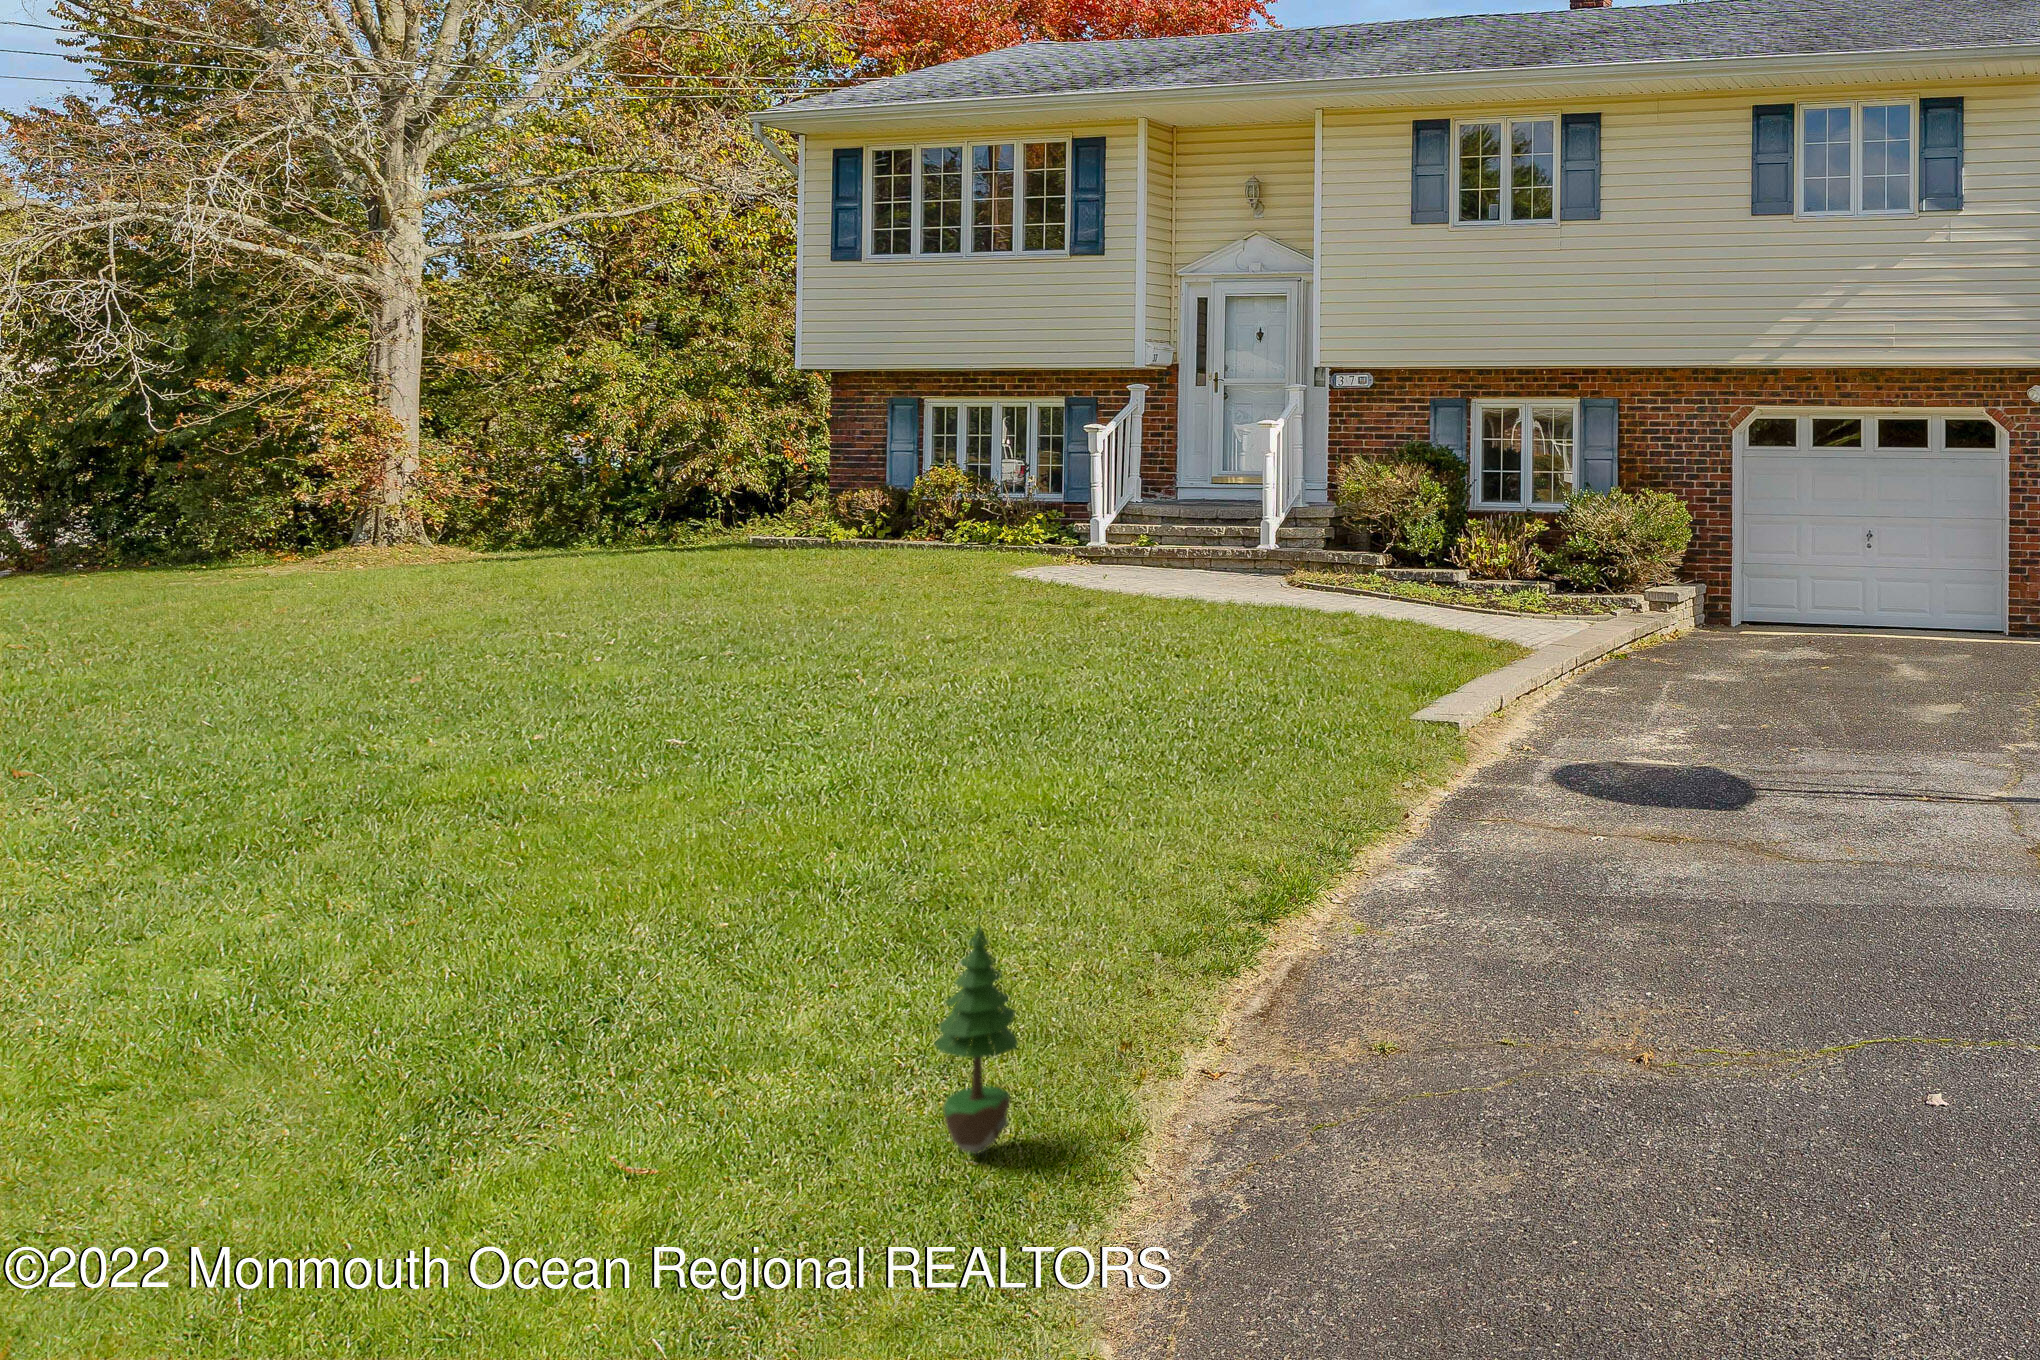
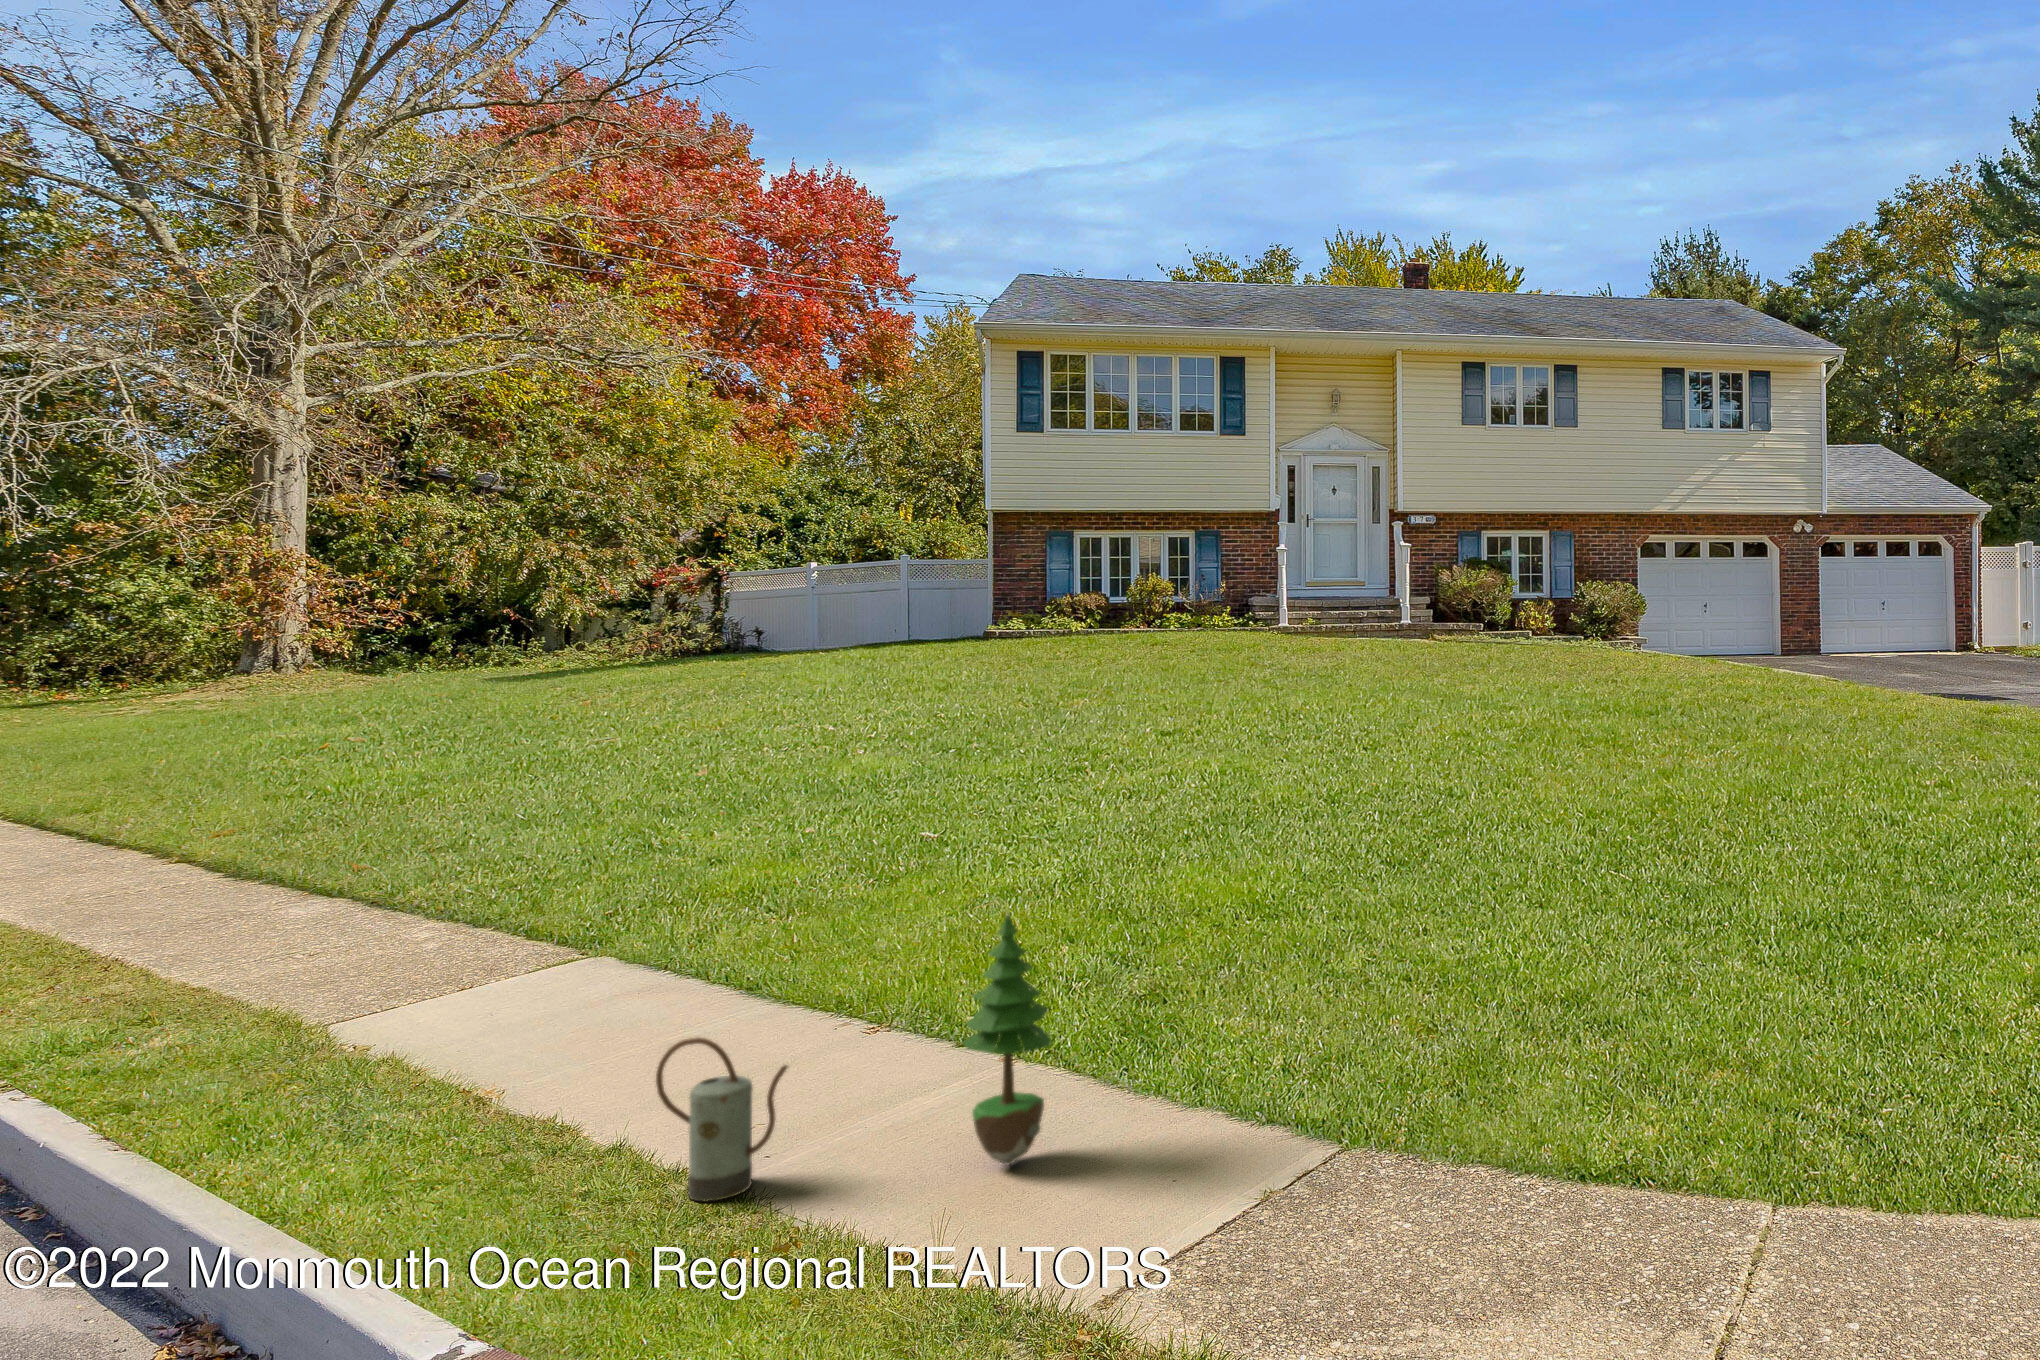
watering can: none [637,1041,768,1194] -> present [656,1038,788,1201]

